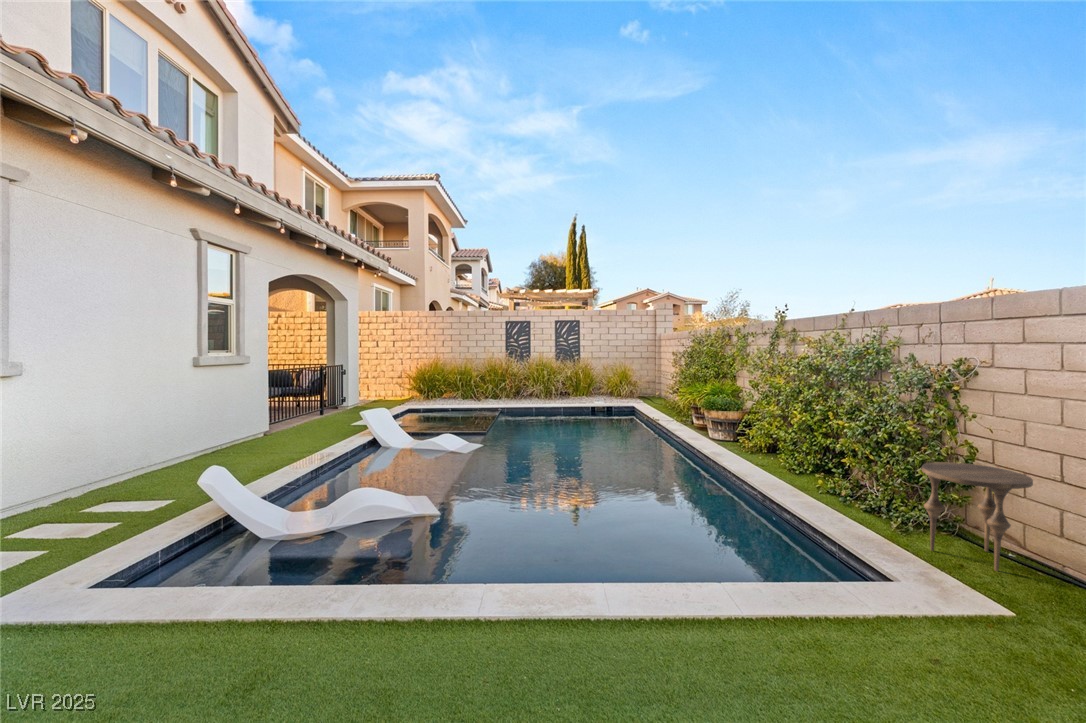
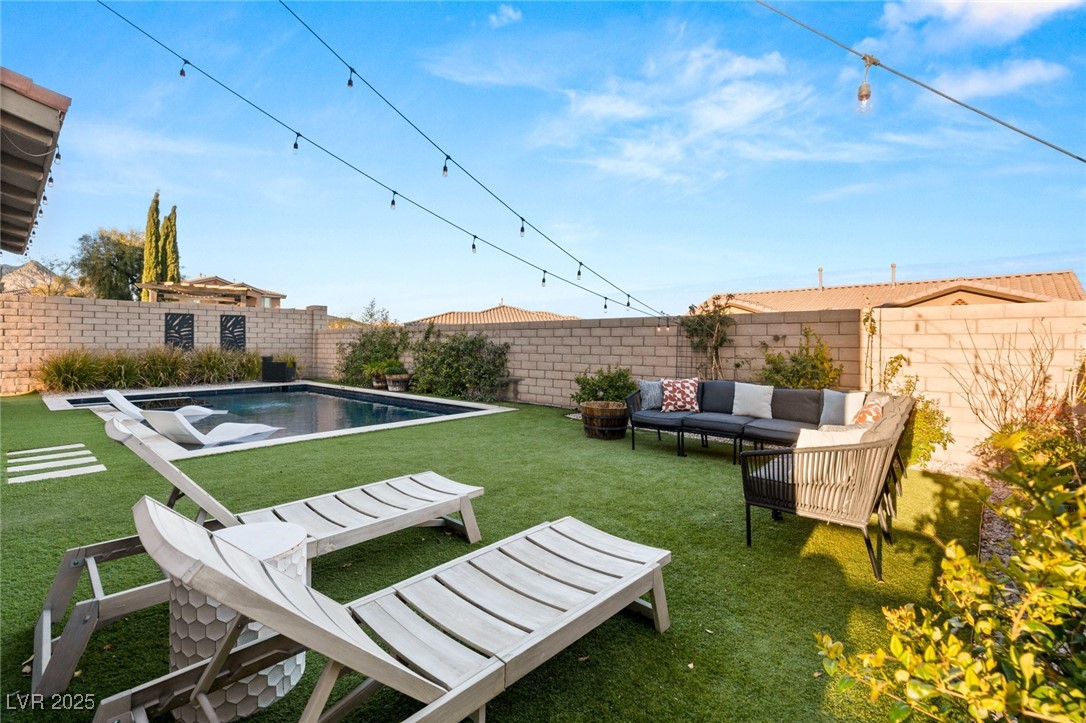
armchair: none [586,367,631,400] -> present [258,356,296,382]

